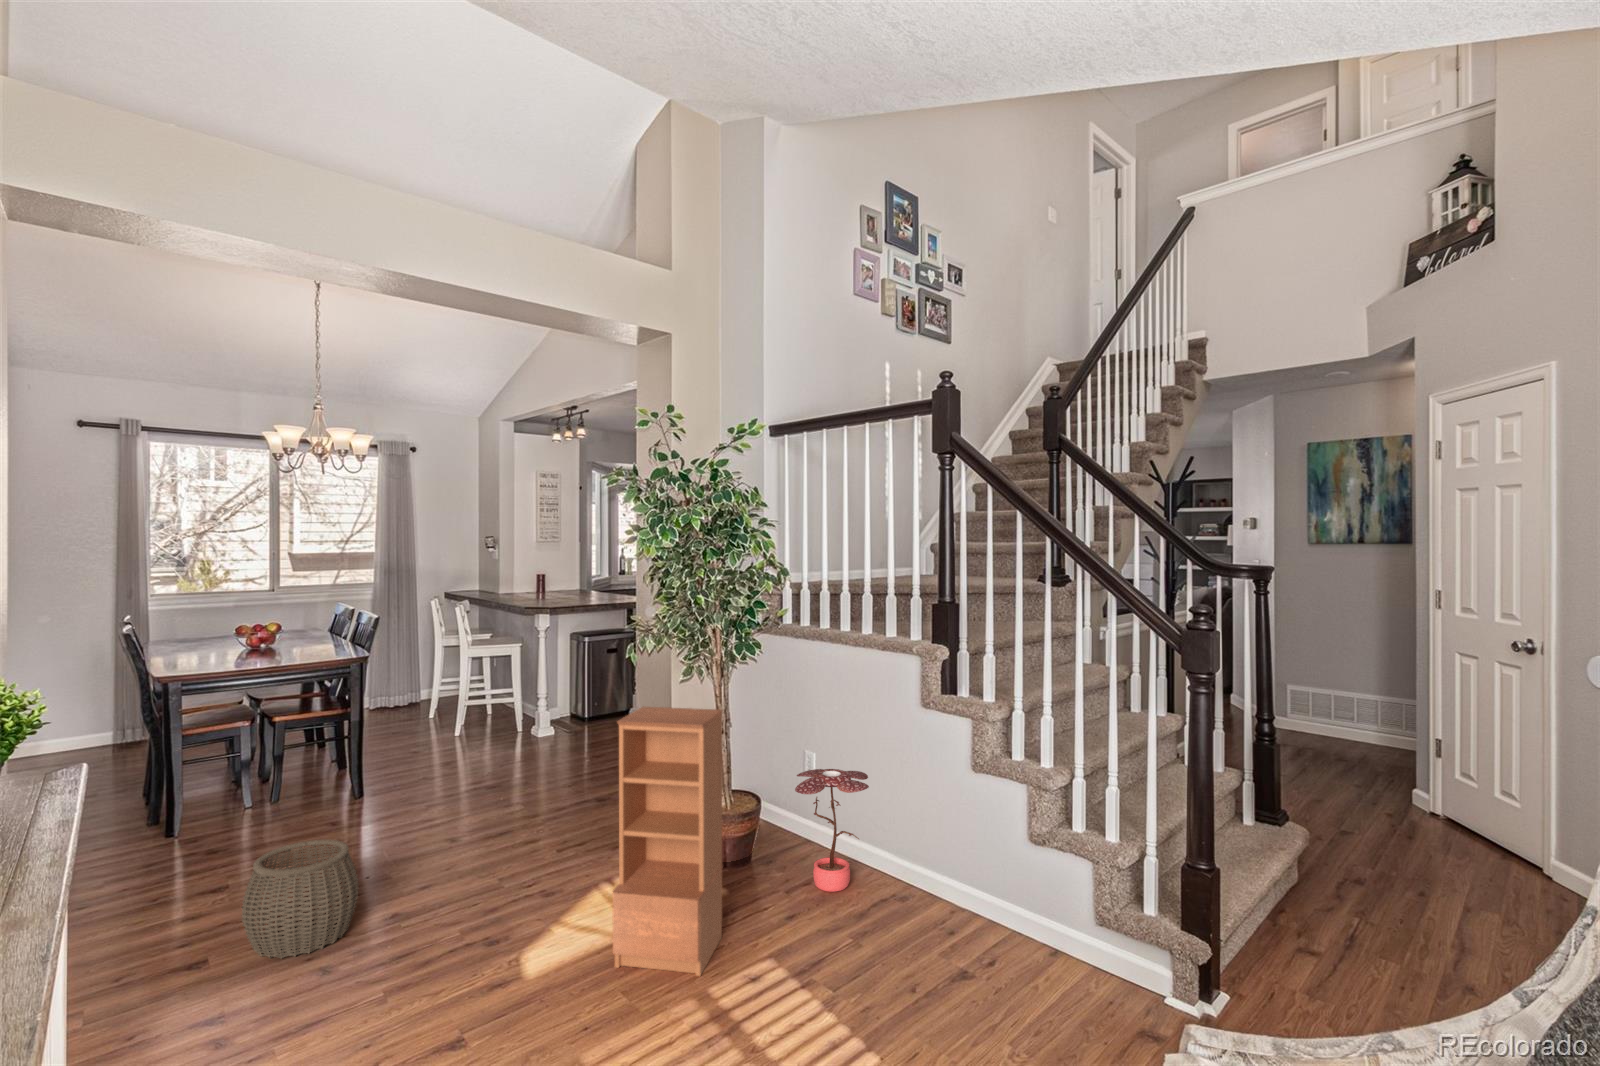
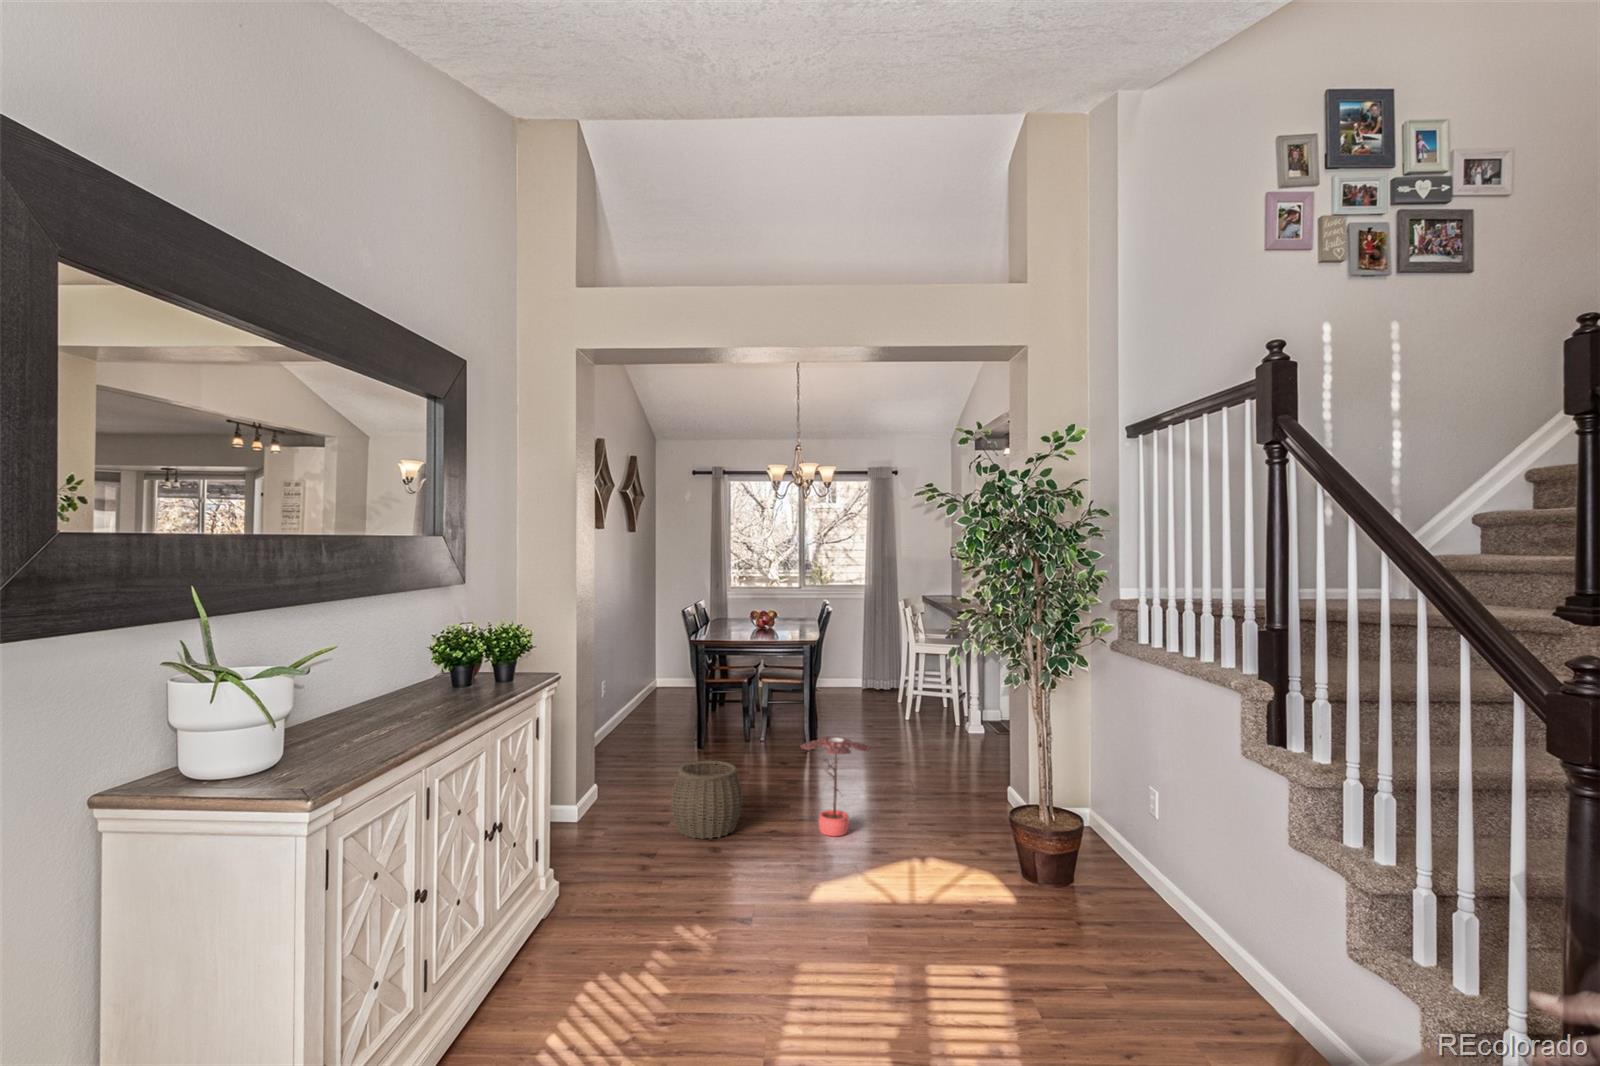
bookcase: present [613,707,723,976] -> none [871,697,985,956]
potted plant: present [795,769,869,892] -> present [800,736,872,836]

